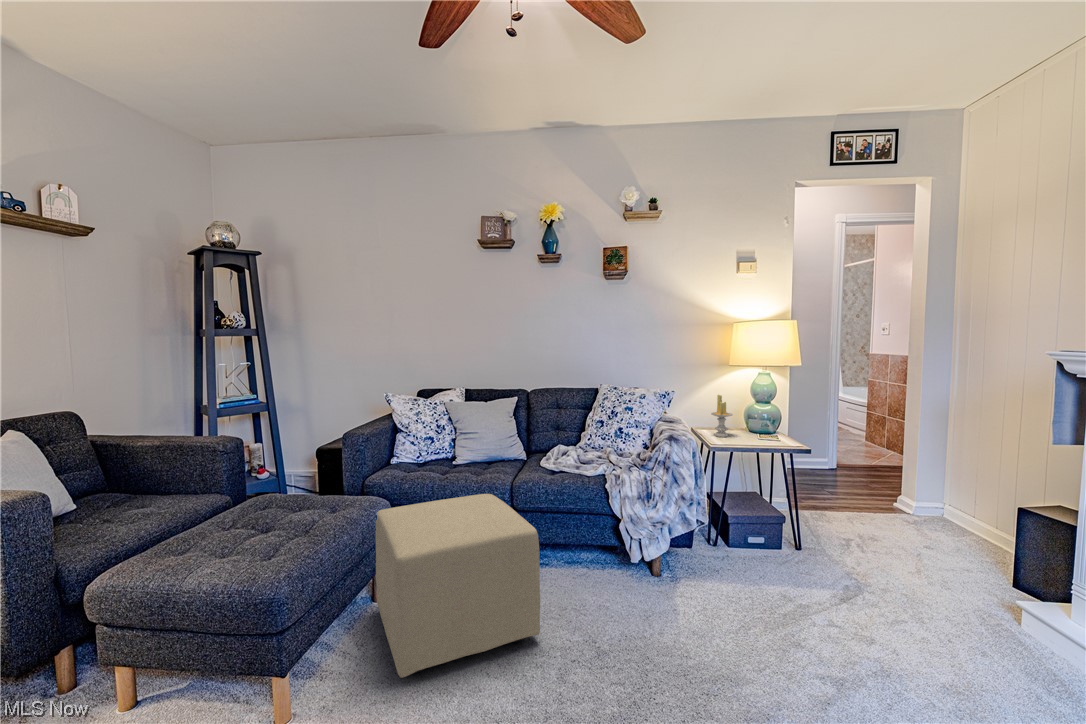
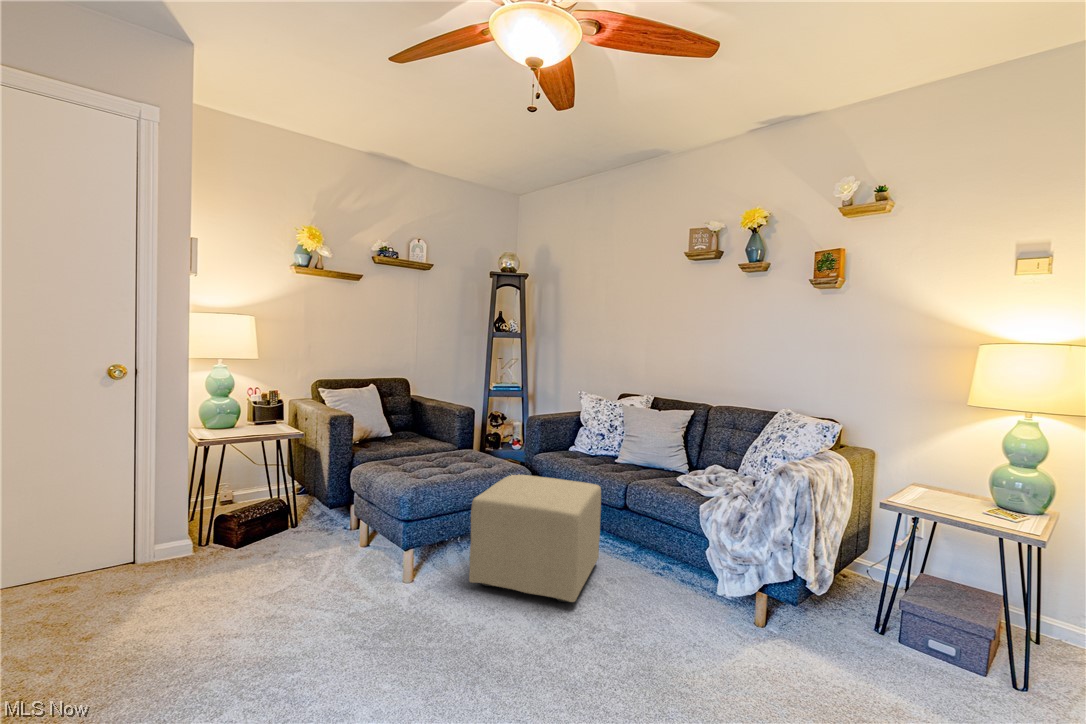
candle: present [711,395,733,437] -> none [929,442,965,502]

